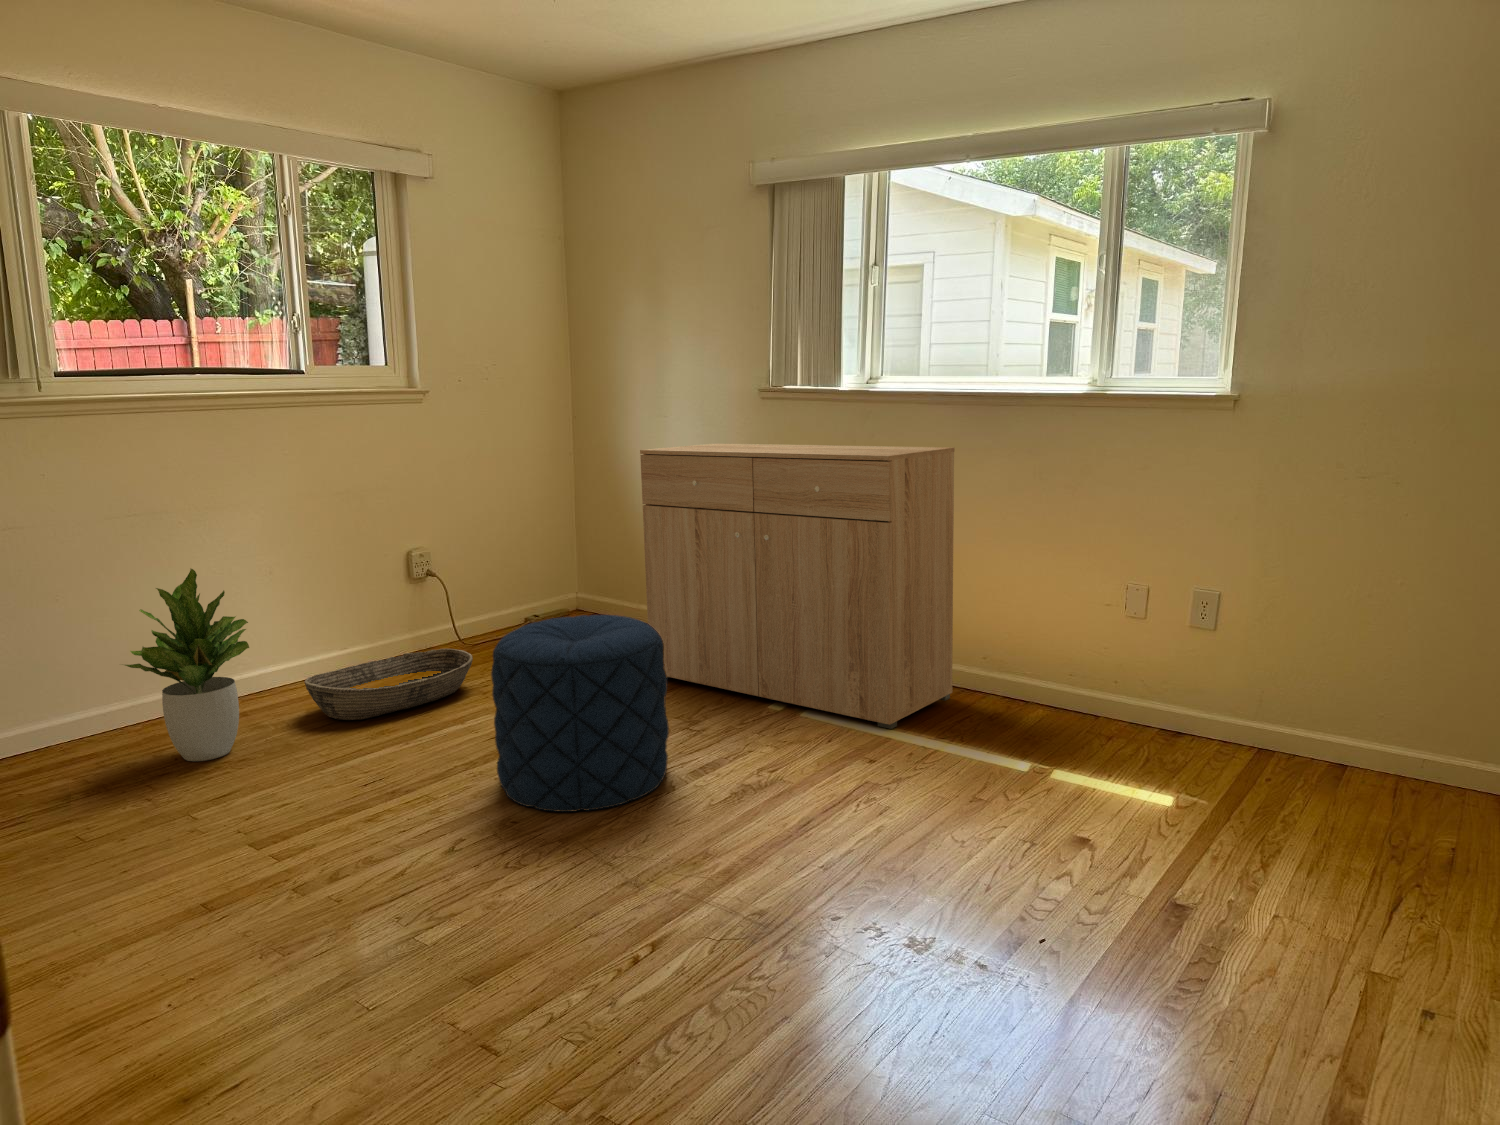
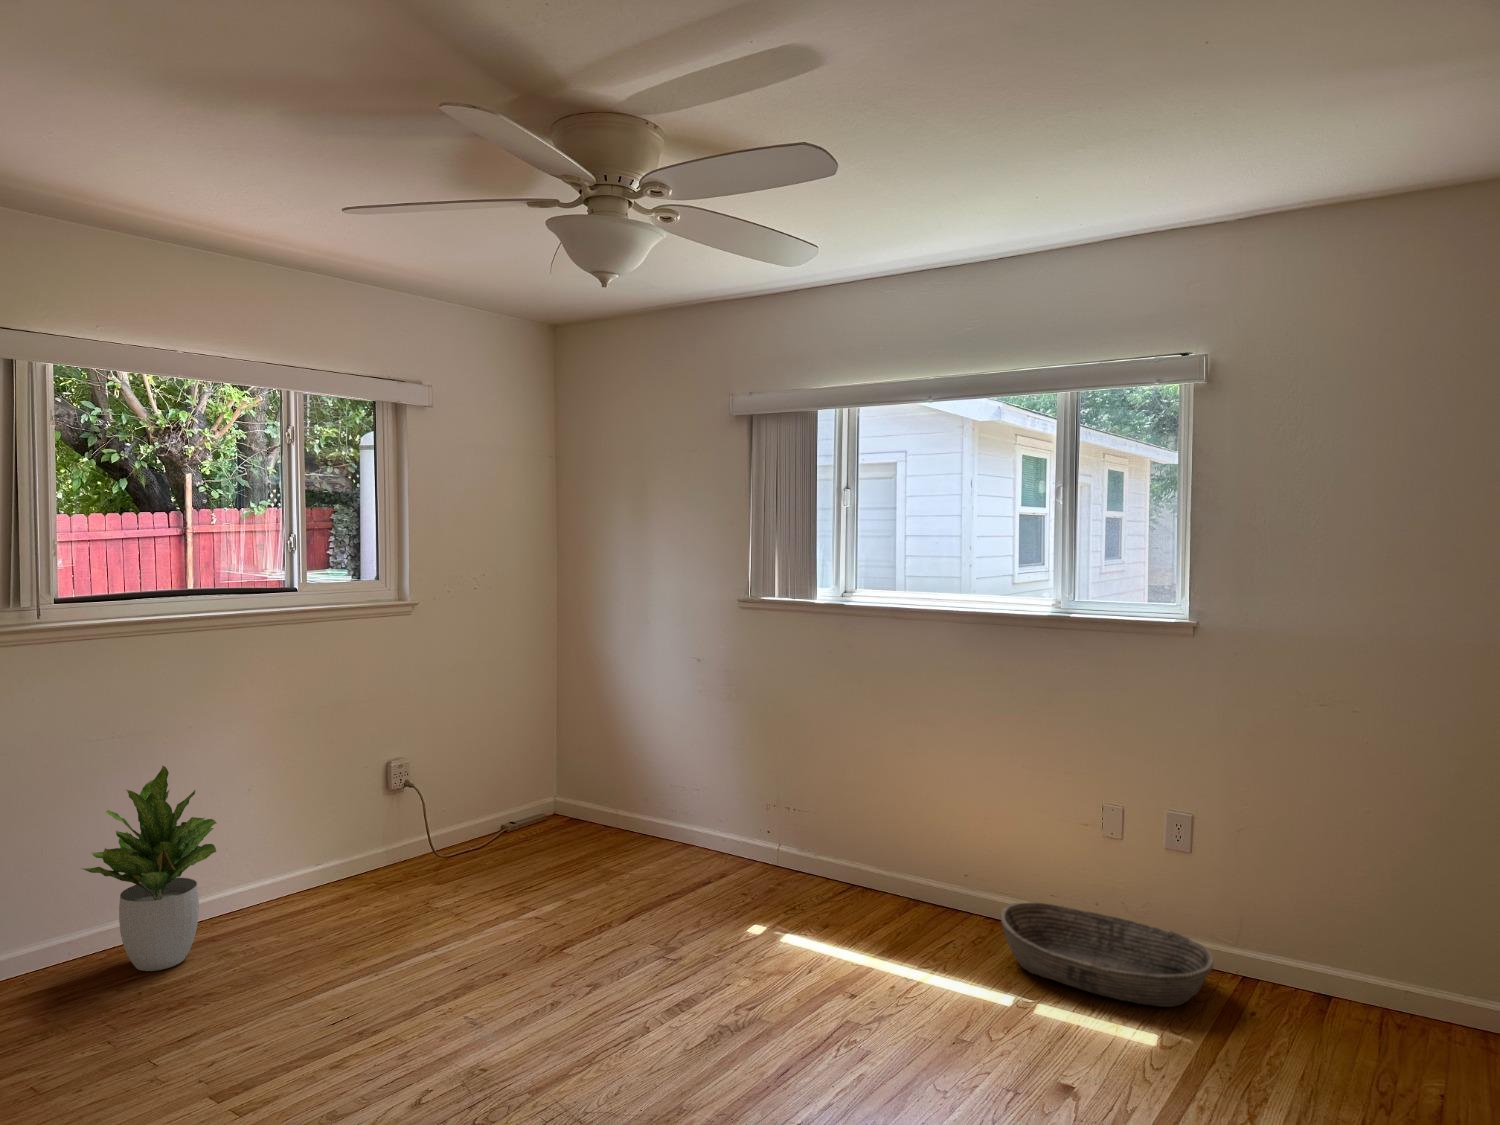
dresser: present [640,443,955,729] -> none [623,635,933,945]
pouf: present [491,615,669,812] -> none [466,827,645,1045]
basket: present [304,649,473,720] -> present [1001,902,1213,1007]

